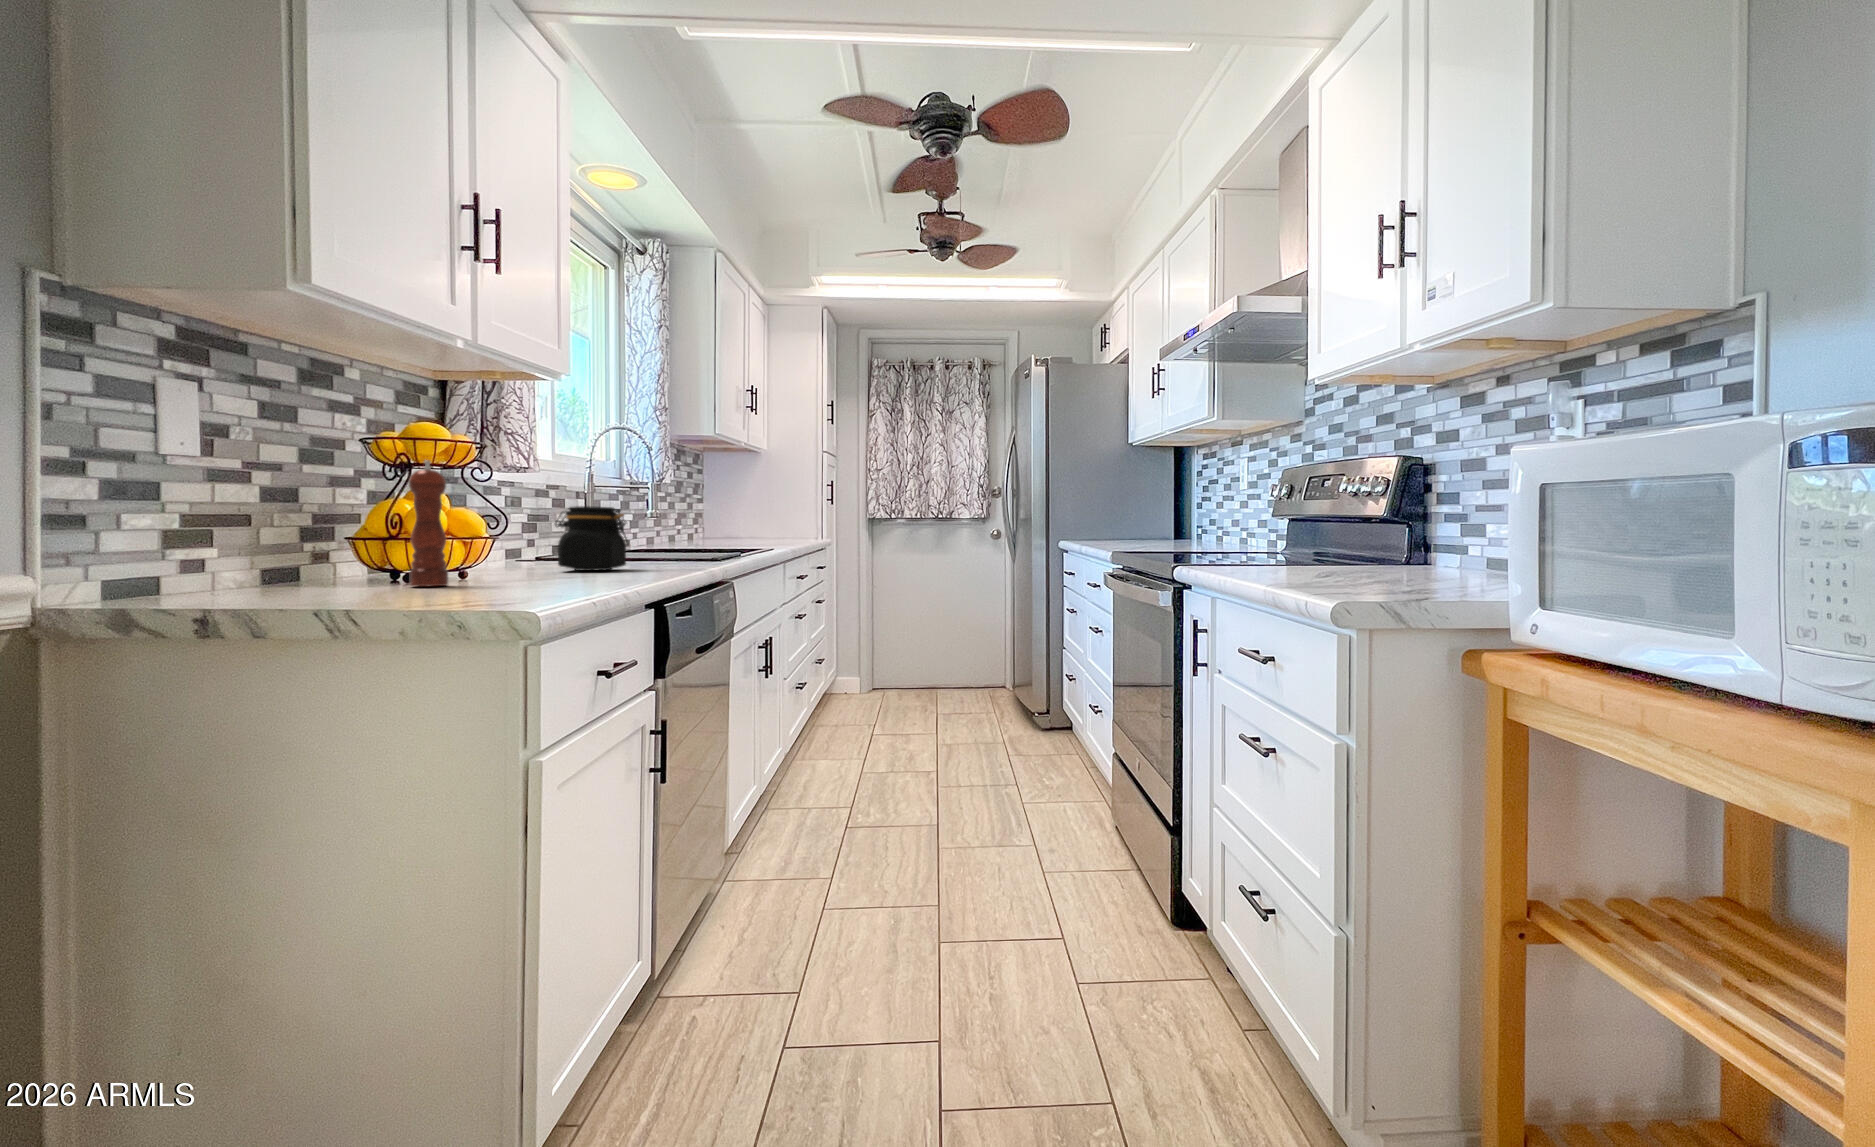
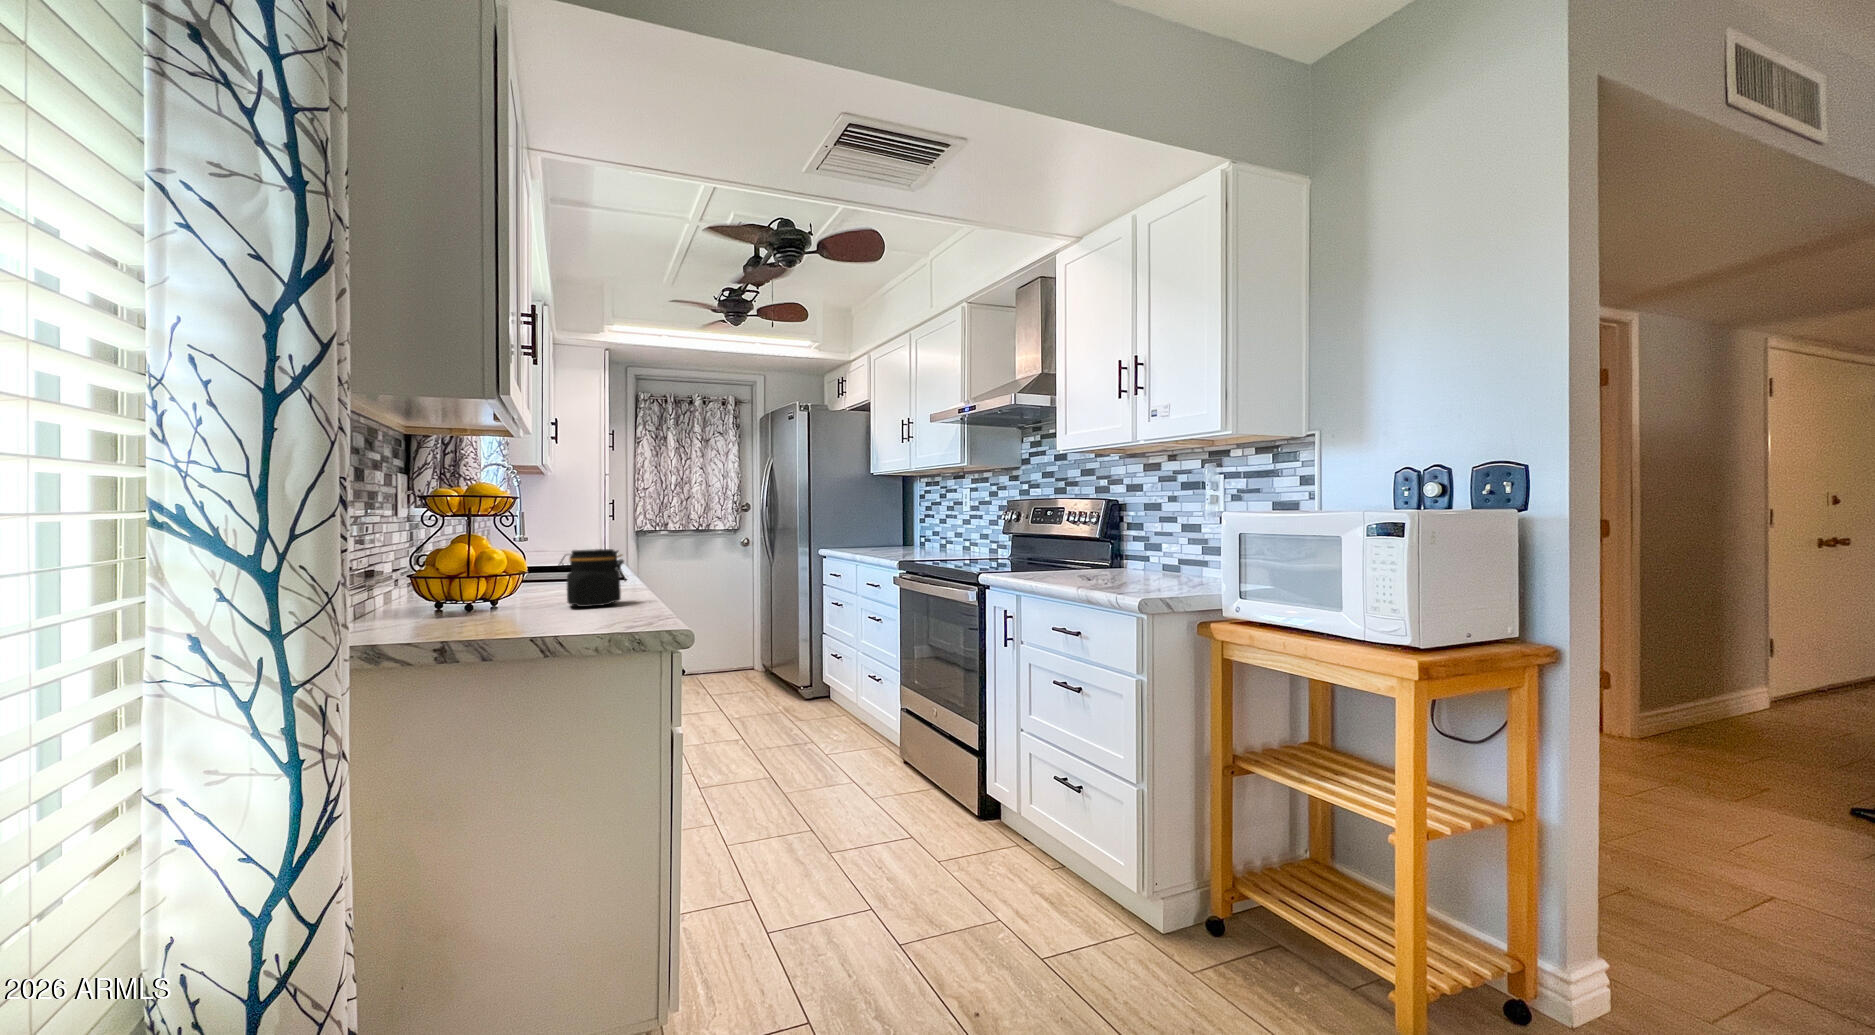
pepper mill: present [409,461,448,586] -> none [528,523,562,637]

